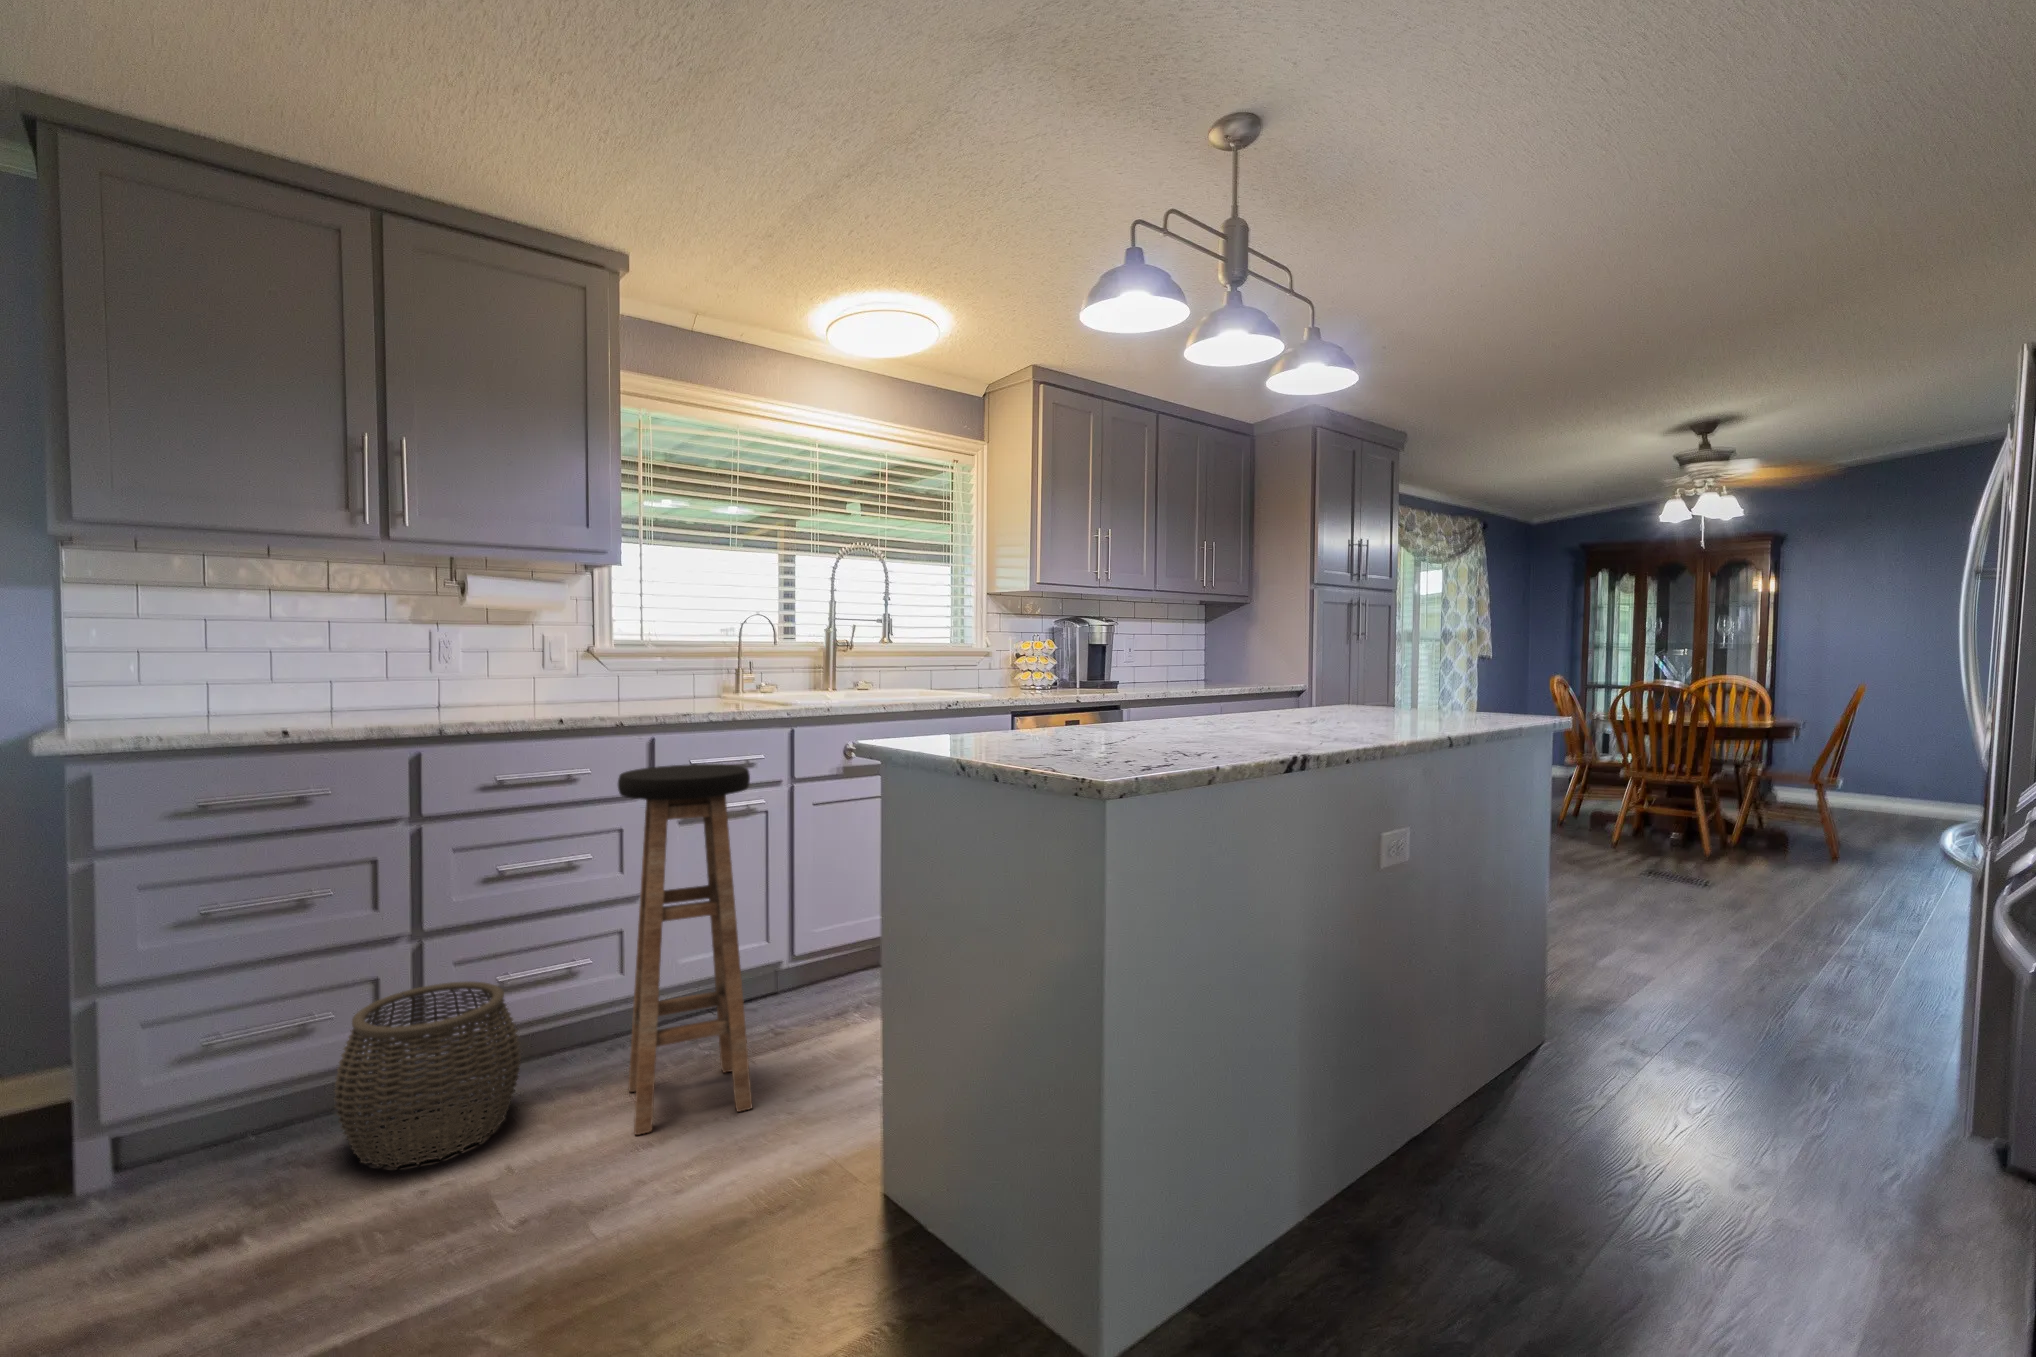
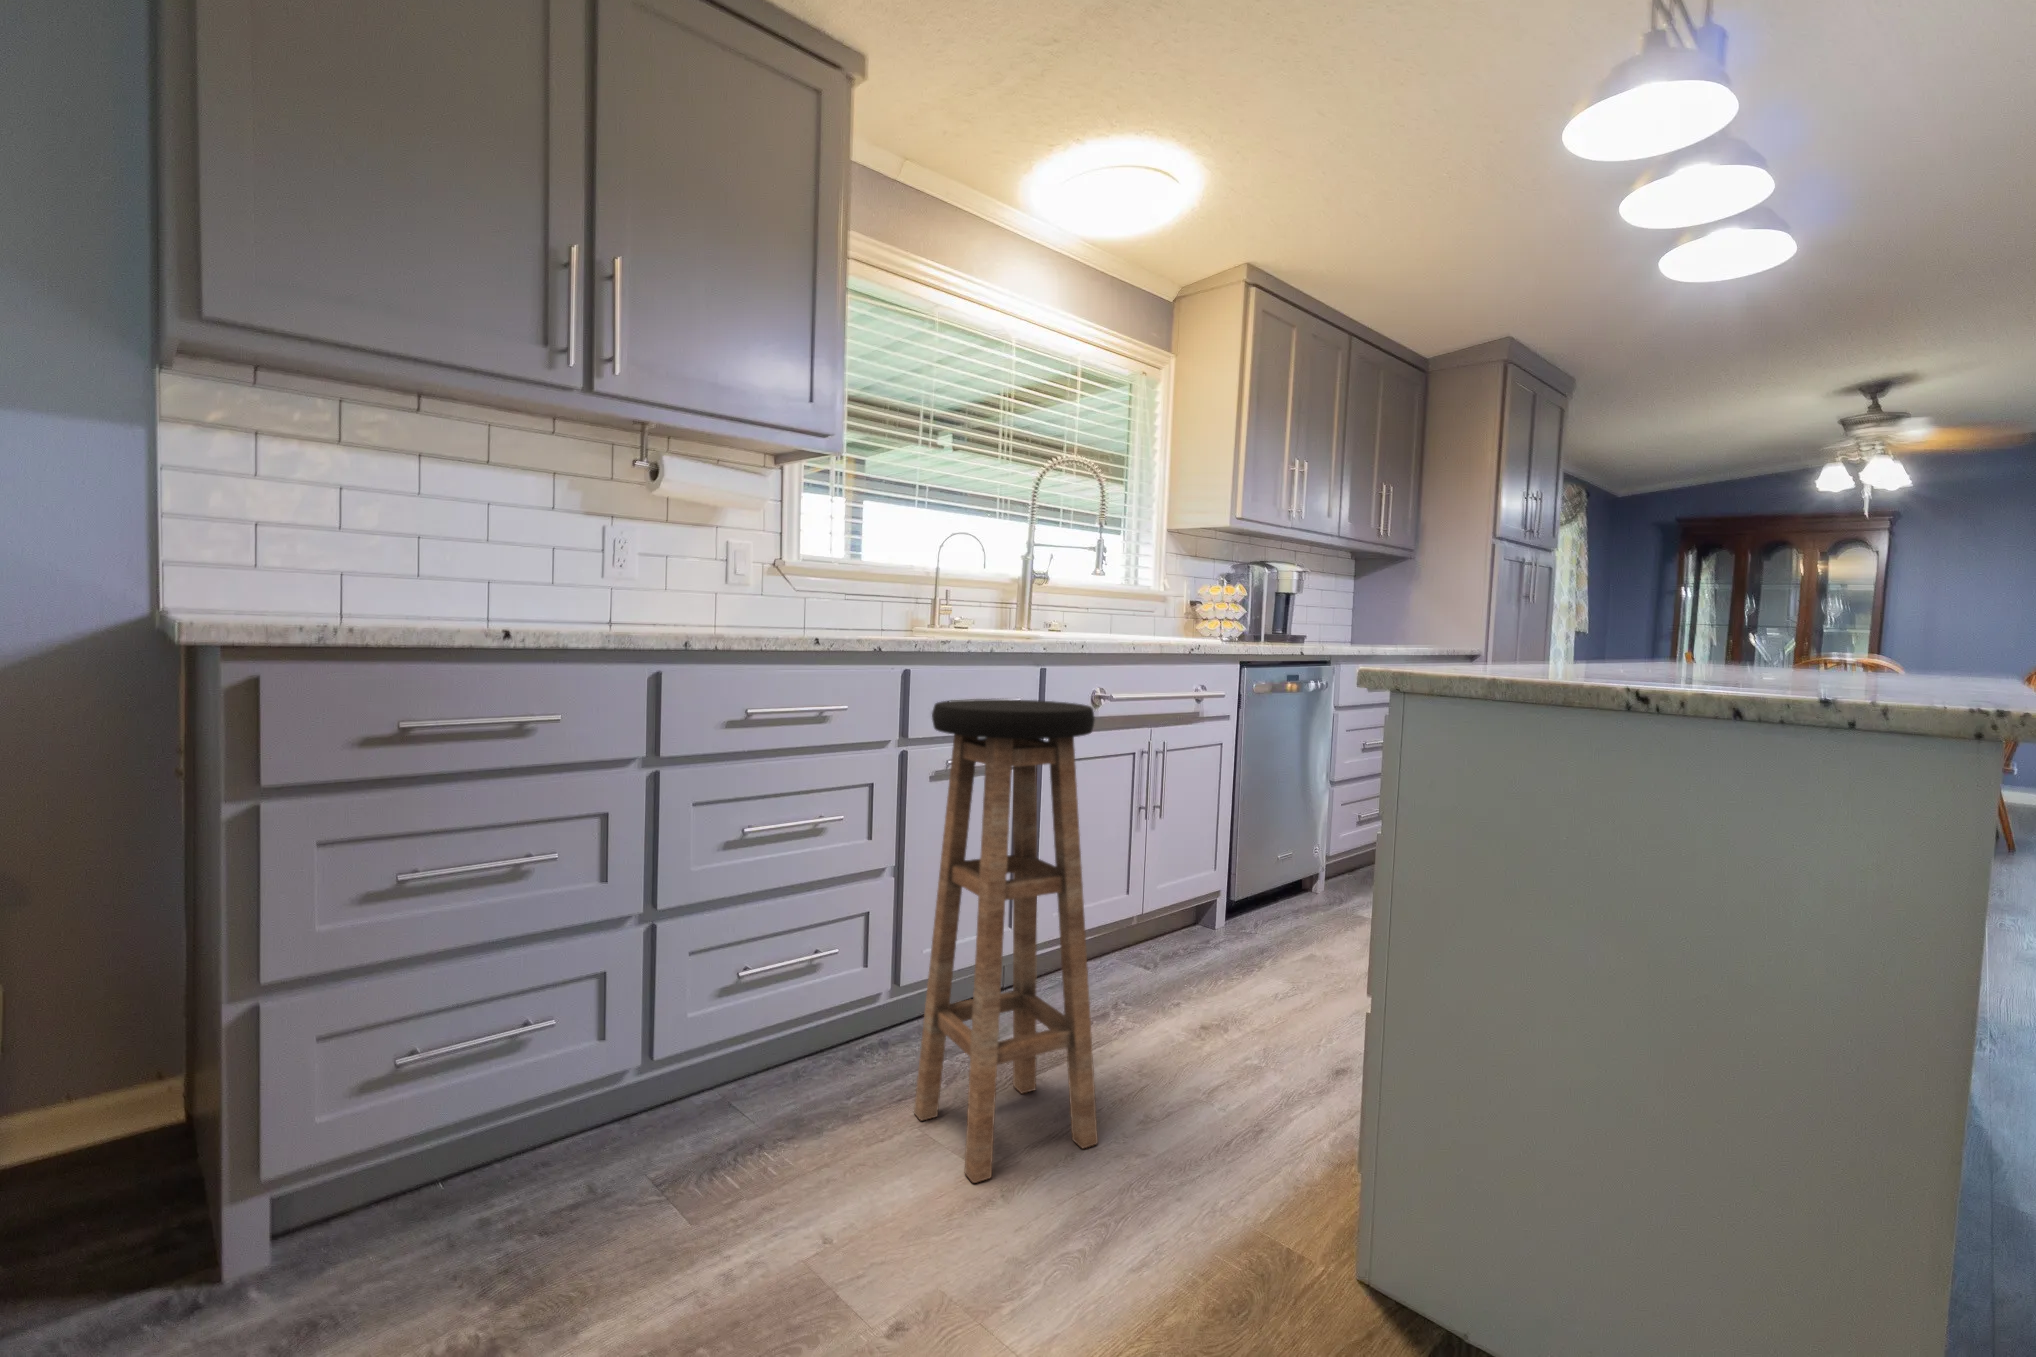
woven basket: present [334,982,521,1168] -> none [581,977,808,1236]

